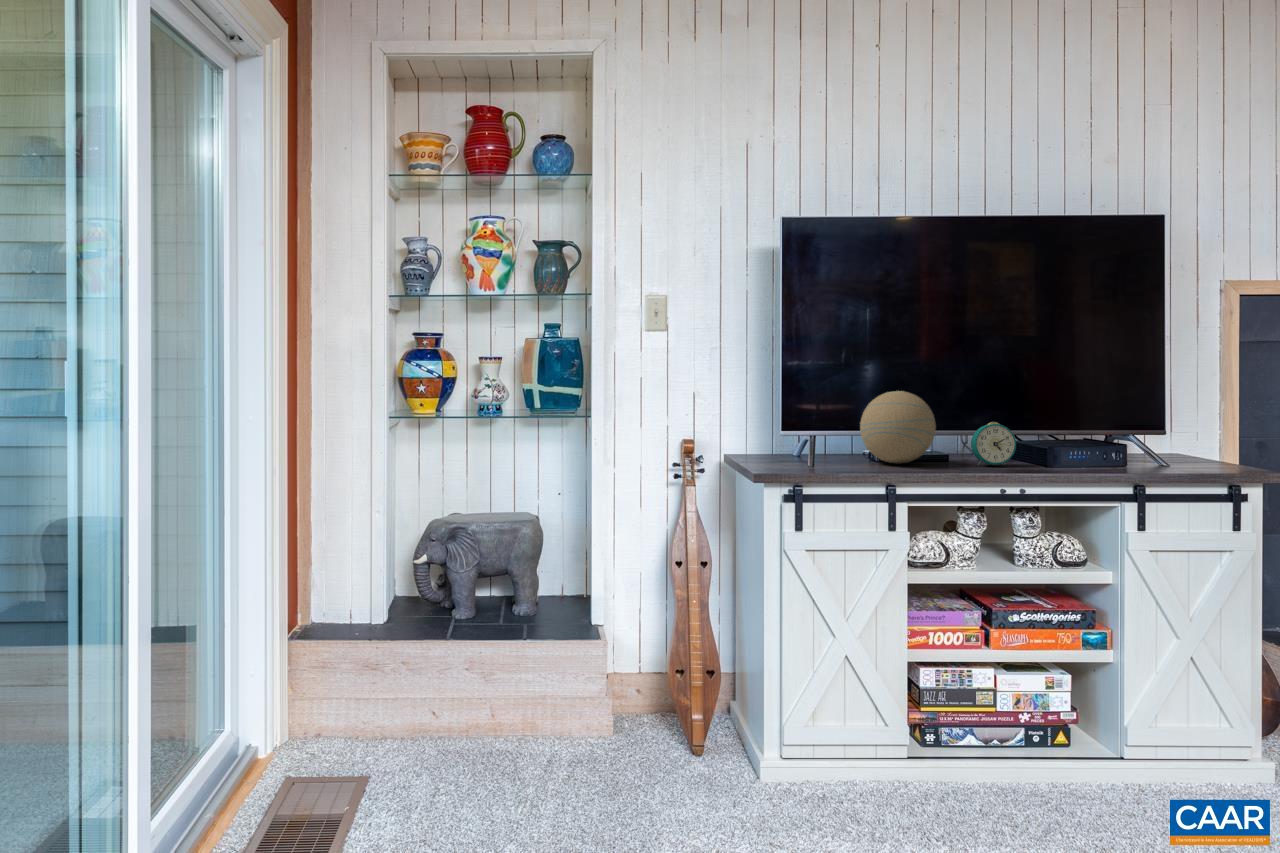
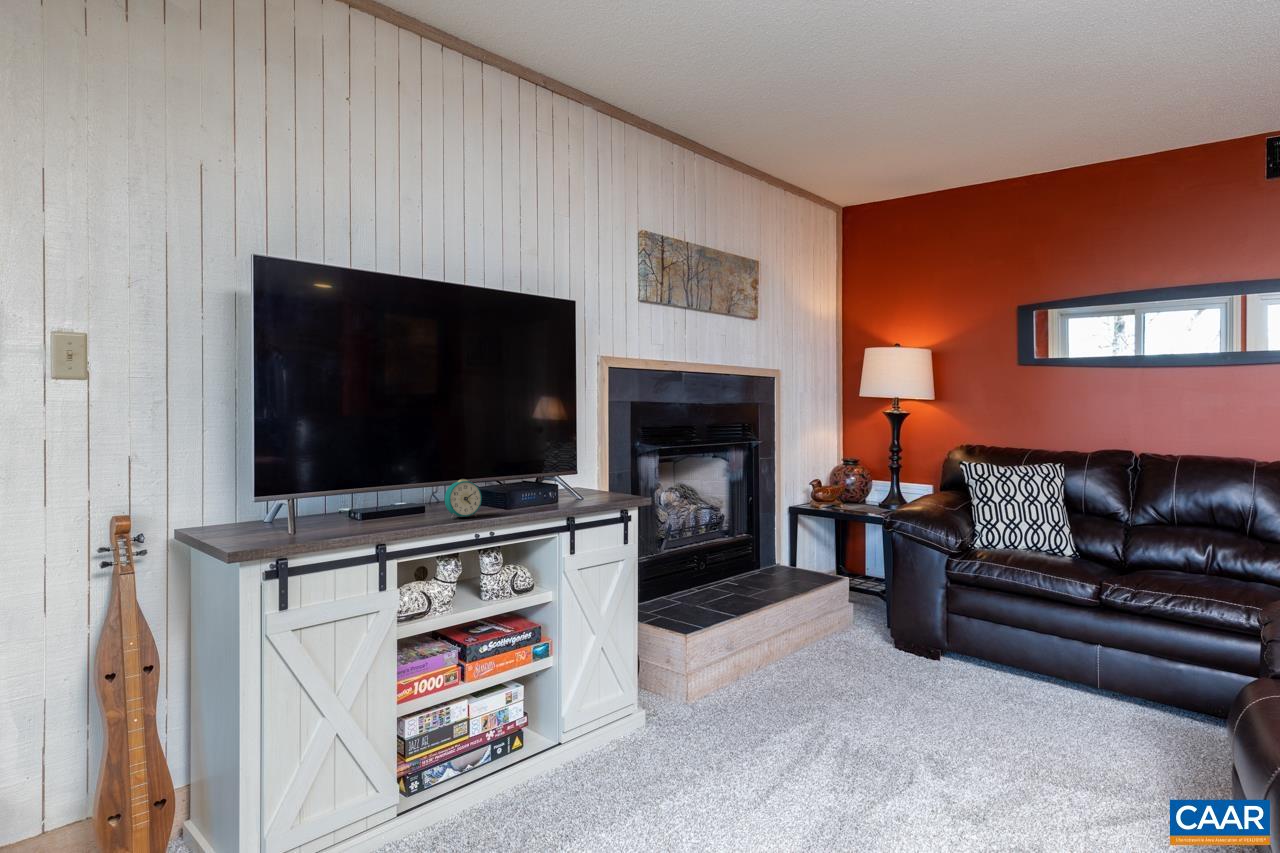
decorative orb: present [860,391,936,464] -> none [341,454,415,523]

